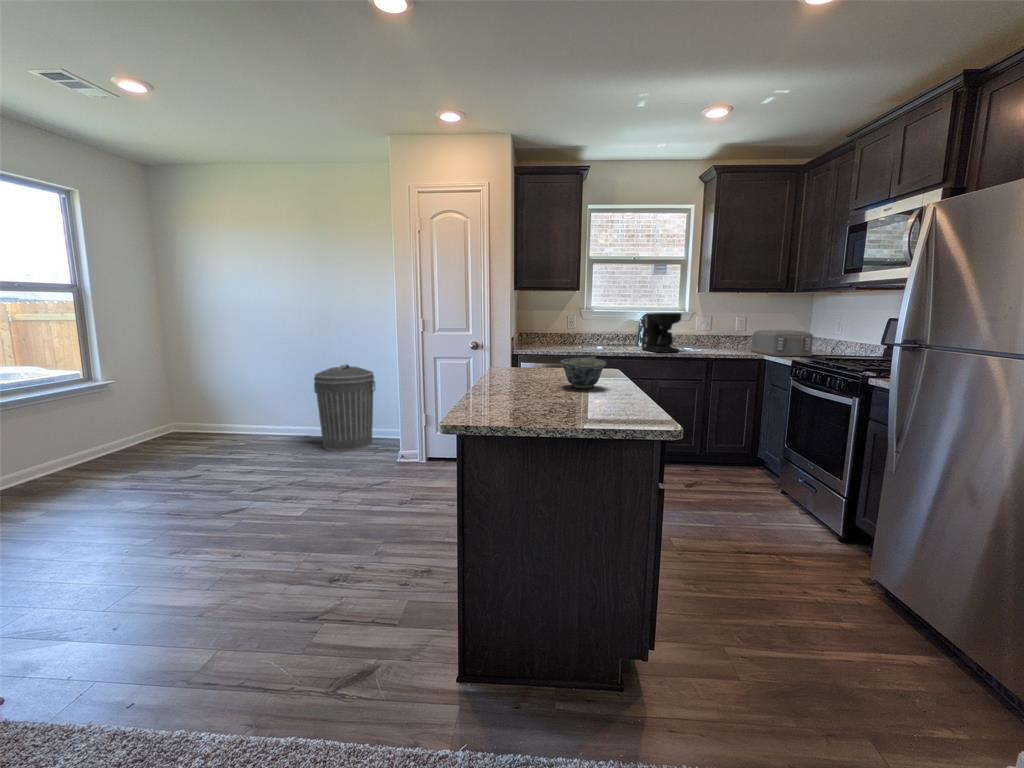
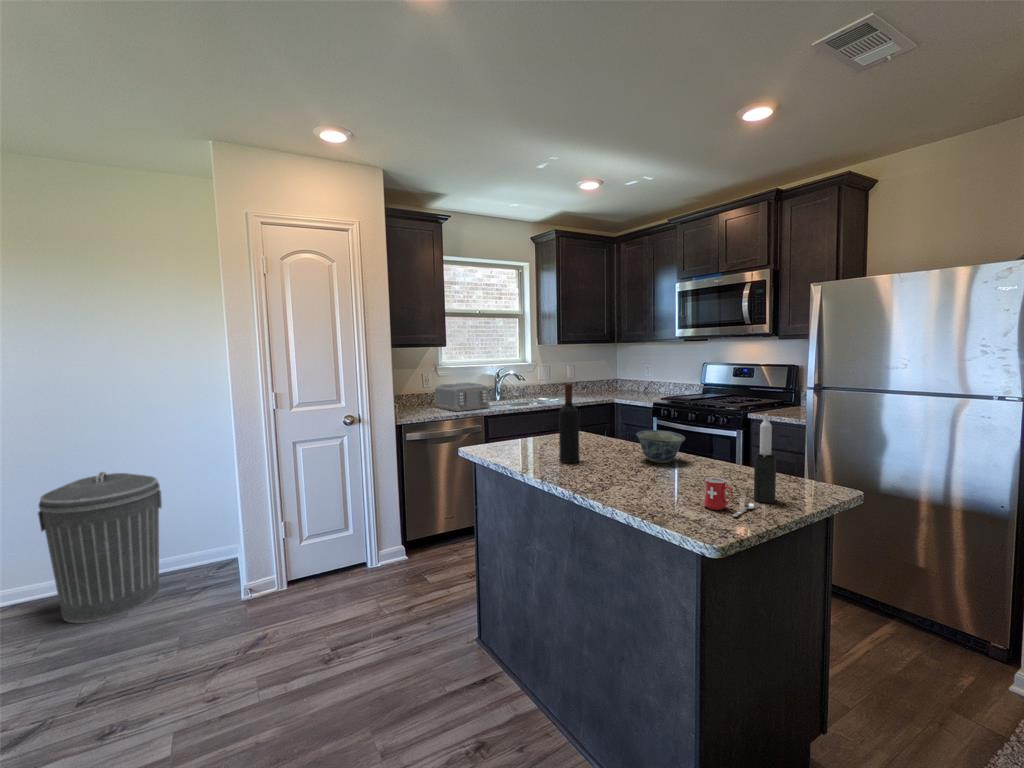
wine bottle: none [506,308,523,378] -> present [559,384,579,463]
coffee maker: present [642,313,682,352] -> none [512,366,550,406]
candle: none [539,327,560,416] -> present [754,414,776,503]
toaster: present [751,330,813,356] -> present [435,383,489,411]
mug: none [479,382,520,413] -> present [704,477,755,516]

